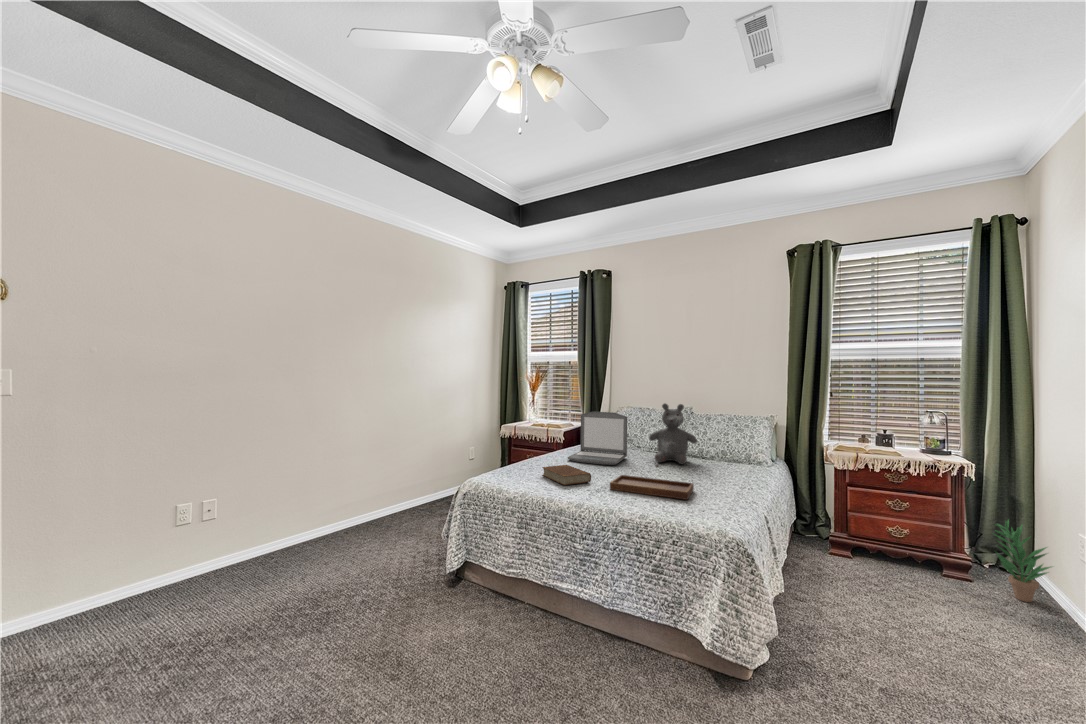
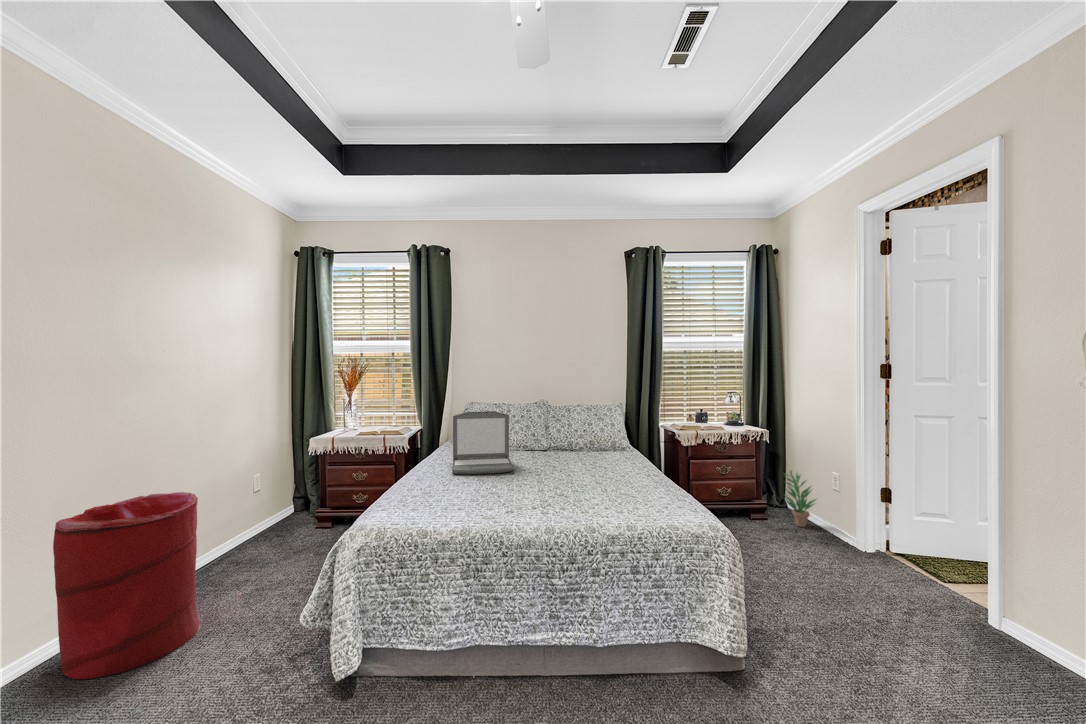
teddy bear: present [649,403,697,464] -> none [526,397,574,461]
laundry hamper: none [348,447,413,543] -> present [53,492,200,679]
tray: present [610,463,694,500] -> none [545,464,635,503]
book: present [542,465,591,485] -> none [453,481,520,508]

